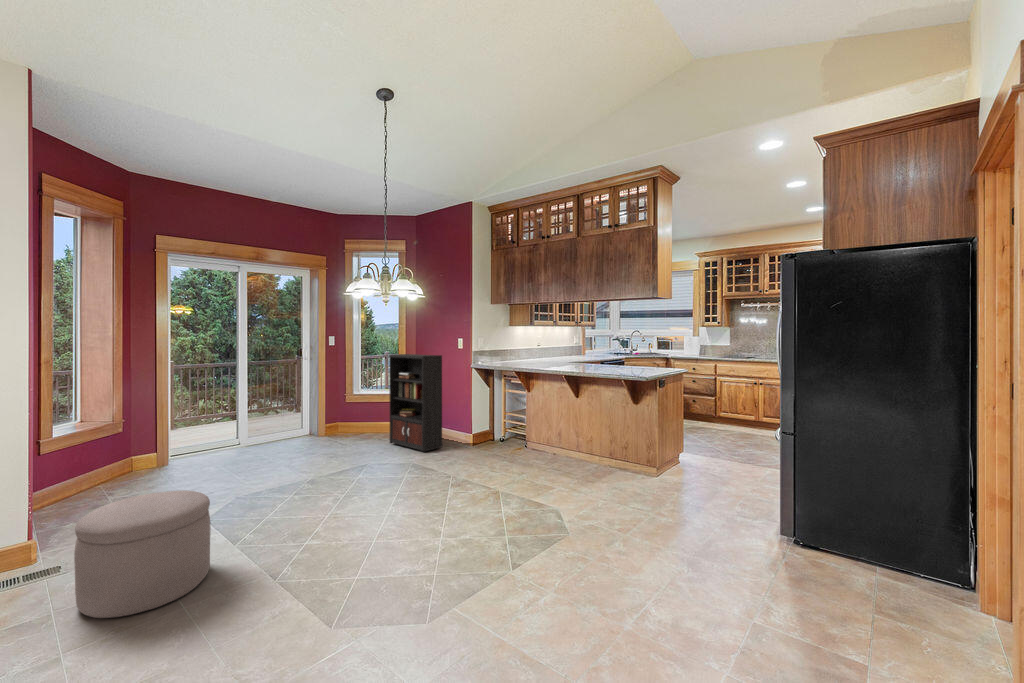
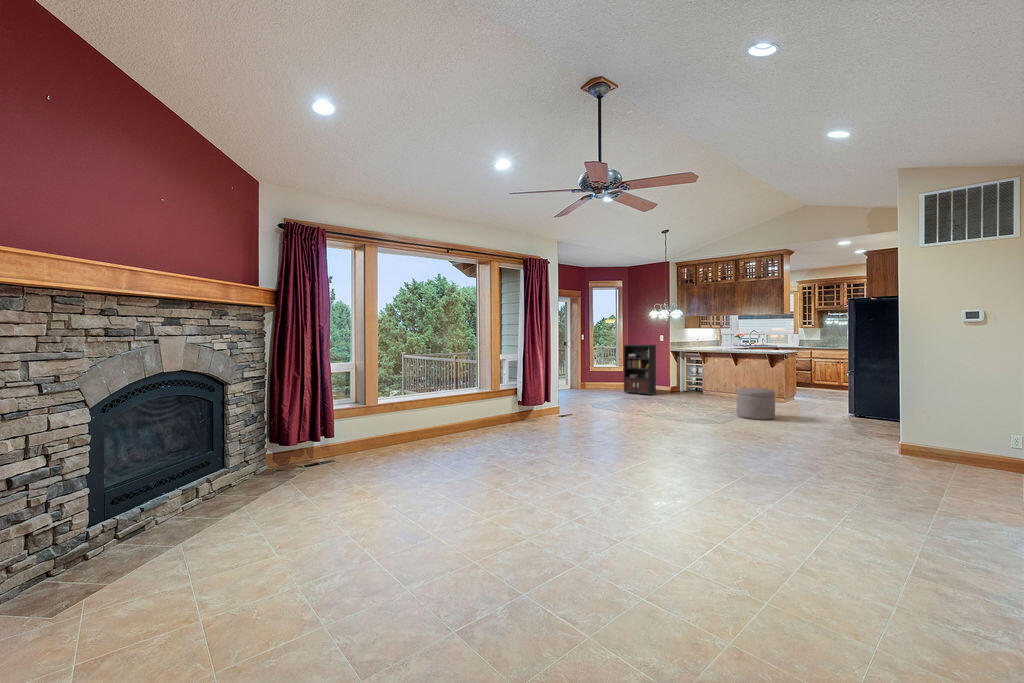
ottoman: present [74,490,211,618] -> present [737,388,775,420]

